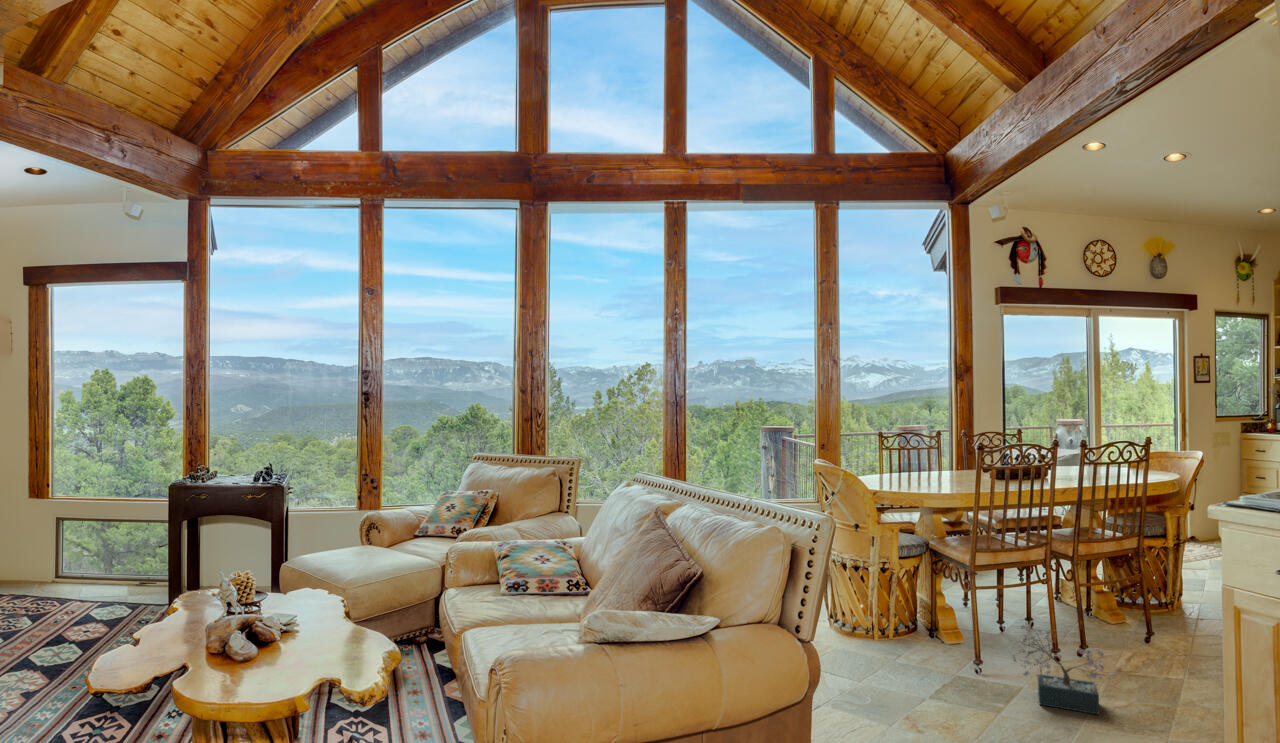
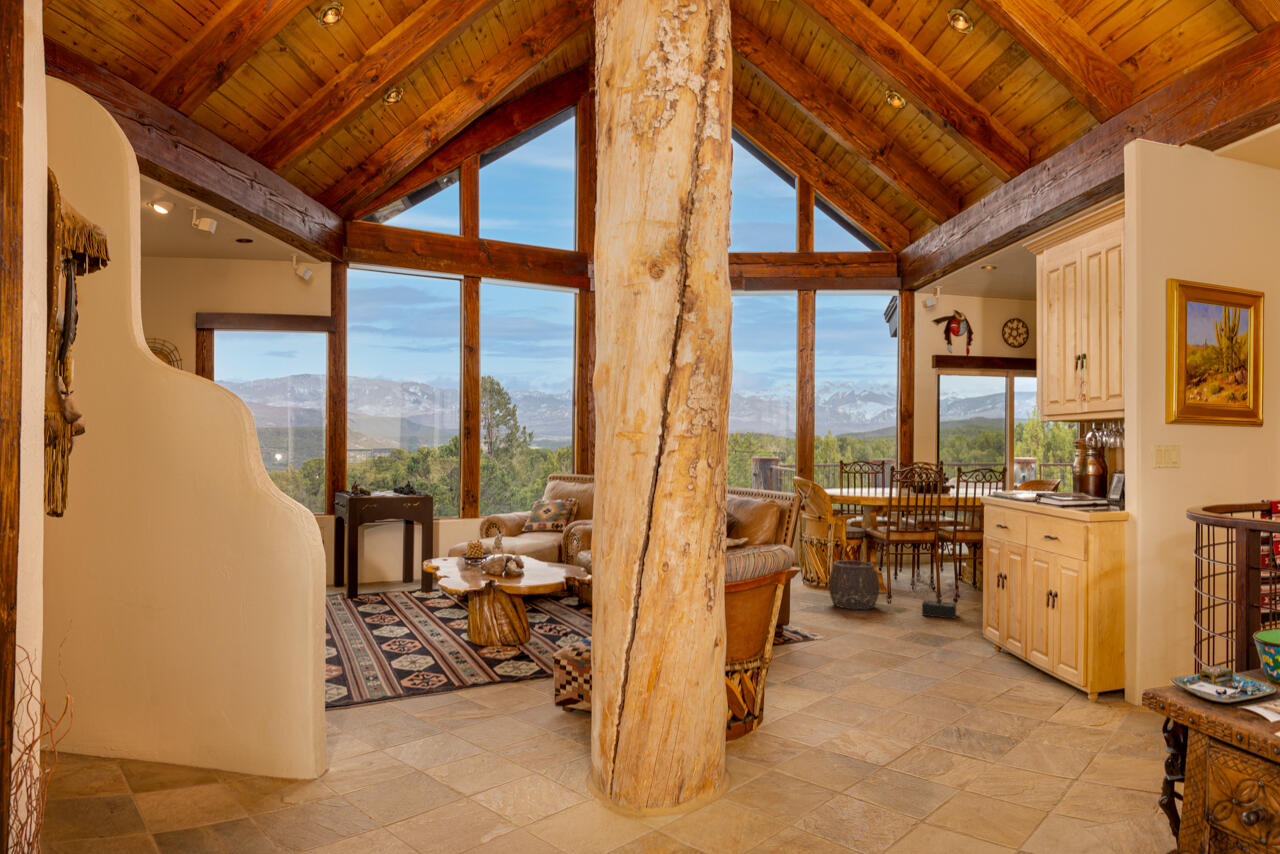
woven basket: none [876,601,963,691] -> present [828,560,880,610]

